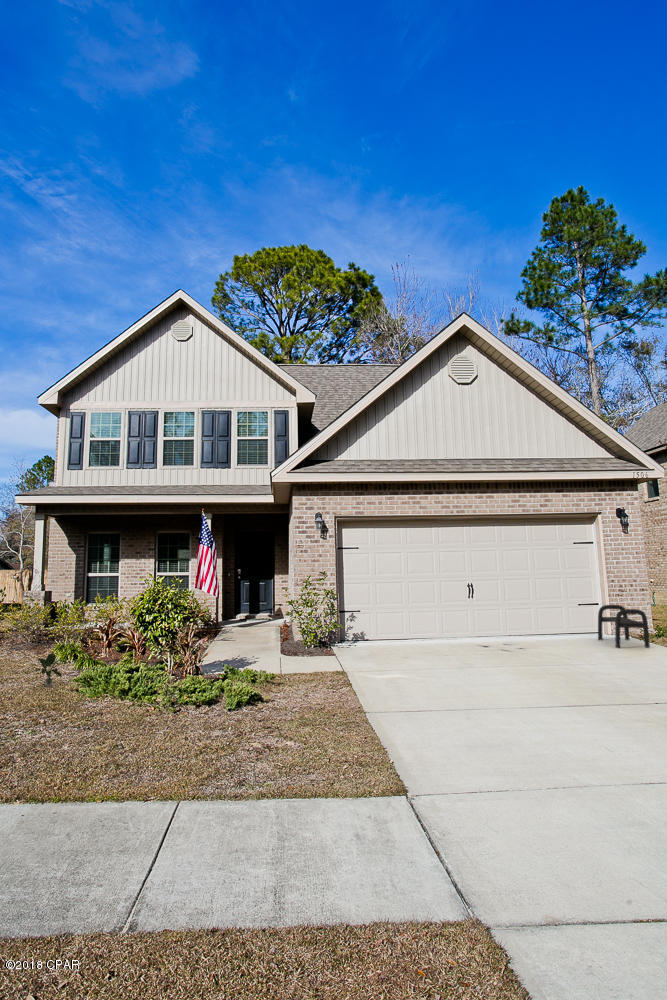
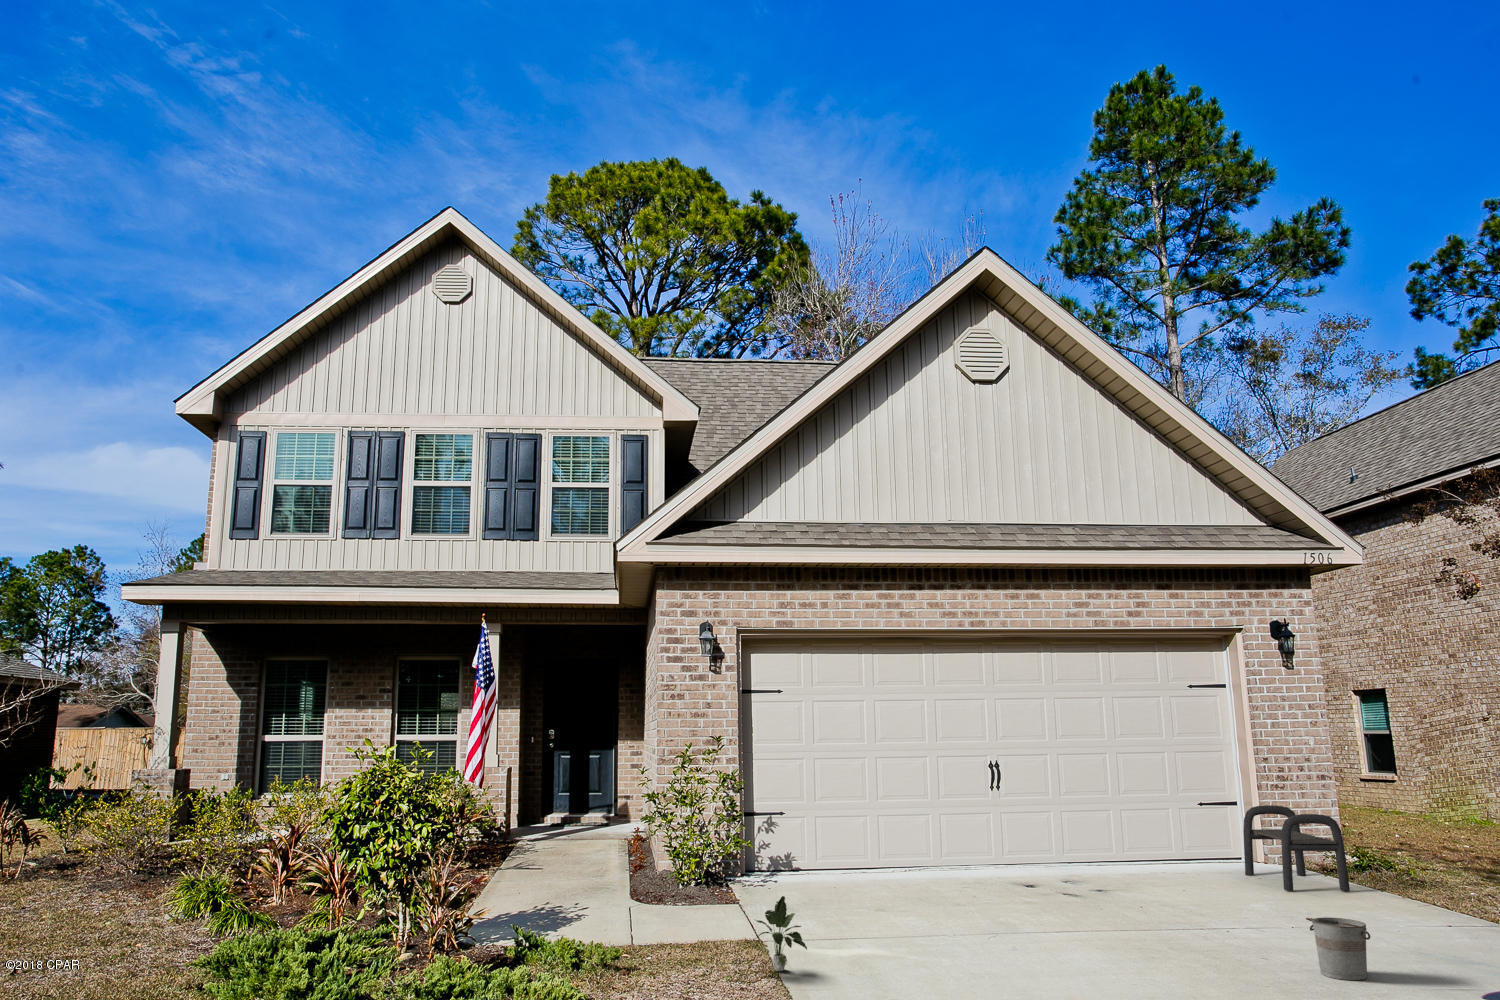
potted plant: present [36,652,61,687] -> present [756,896,807,971]
bucket: none [615,660,646,690] -> present [1306,917,1370,980]

